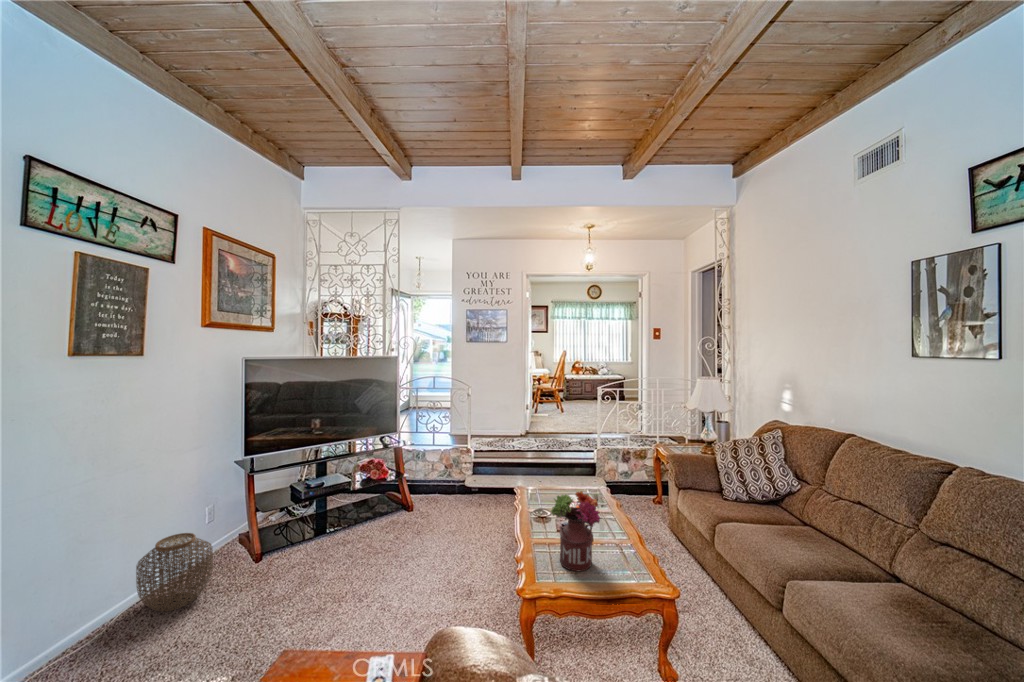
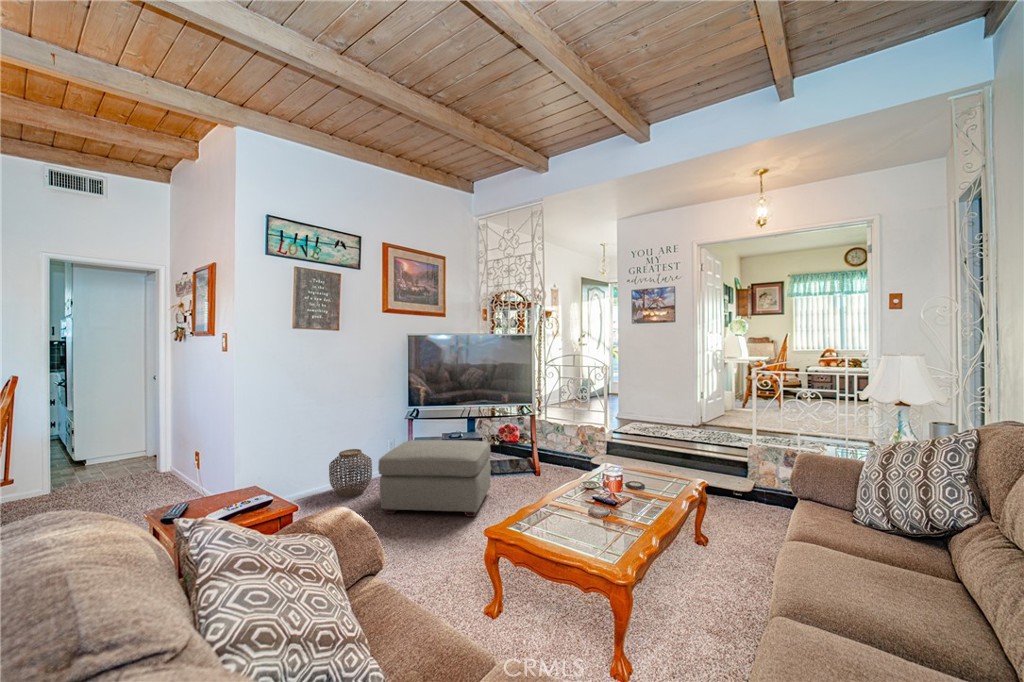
ottoman: none [264,487,405,613] -> present [378,440,491,517]
flower arrangement: present [551,491,600,571] -> none [527,454,581,535]

